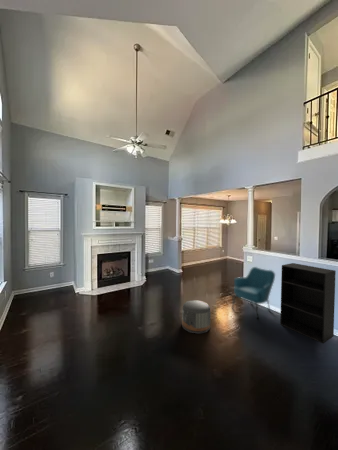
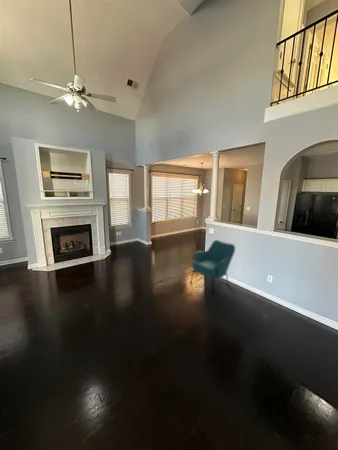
bookshelf: present [280,263,336,343] -> none [234,237,293,320]
pouf: present [182,300,211,333] -> none [130,278,161,313]

